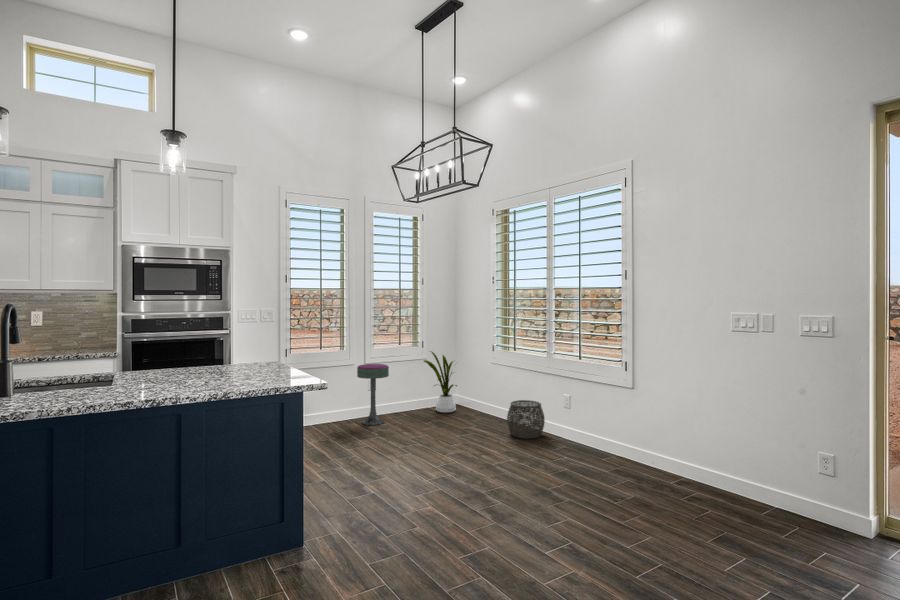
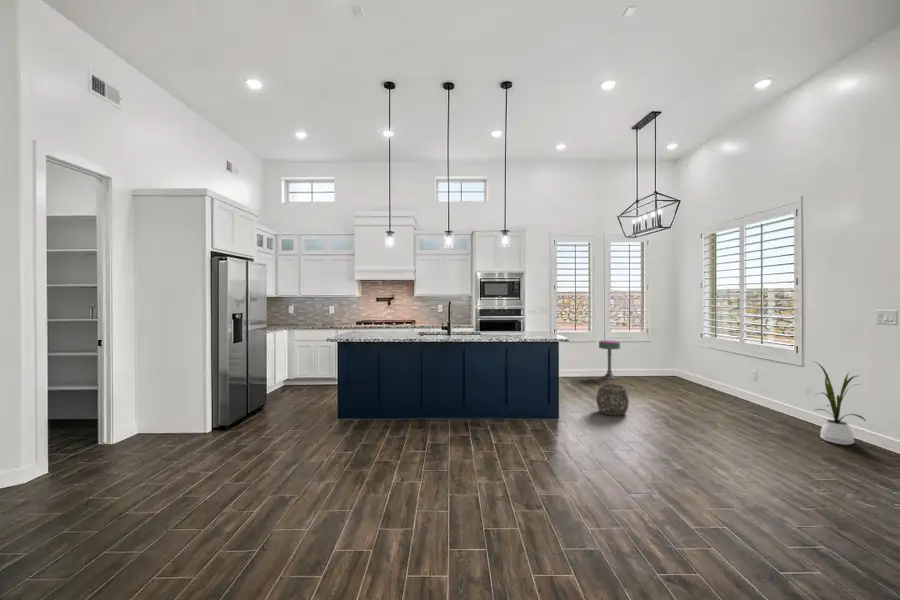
house plant: present [424,351,457,413] -> present [816,363,865,445]
woven basket: present [507,400,545,439] -> present [597,384,629,416]

